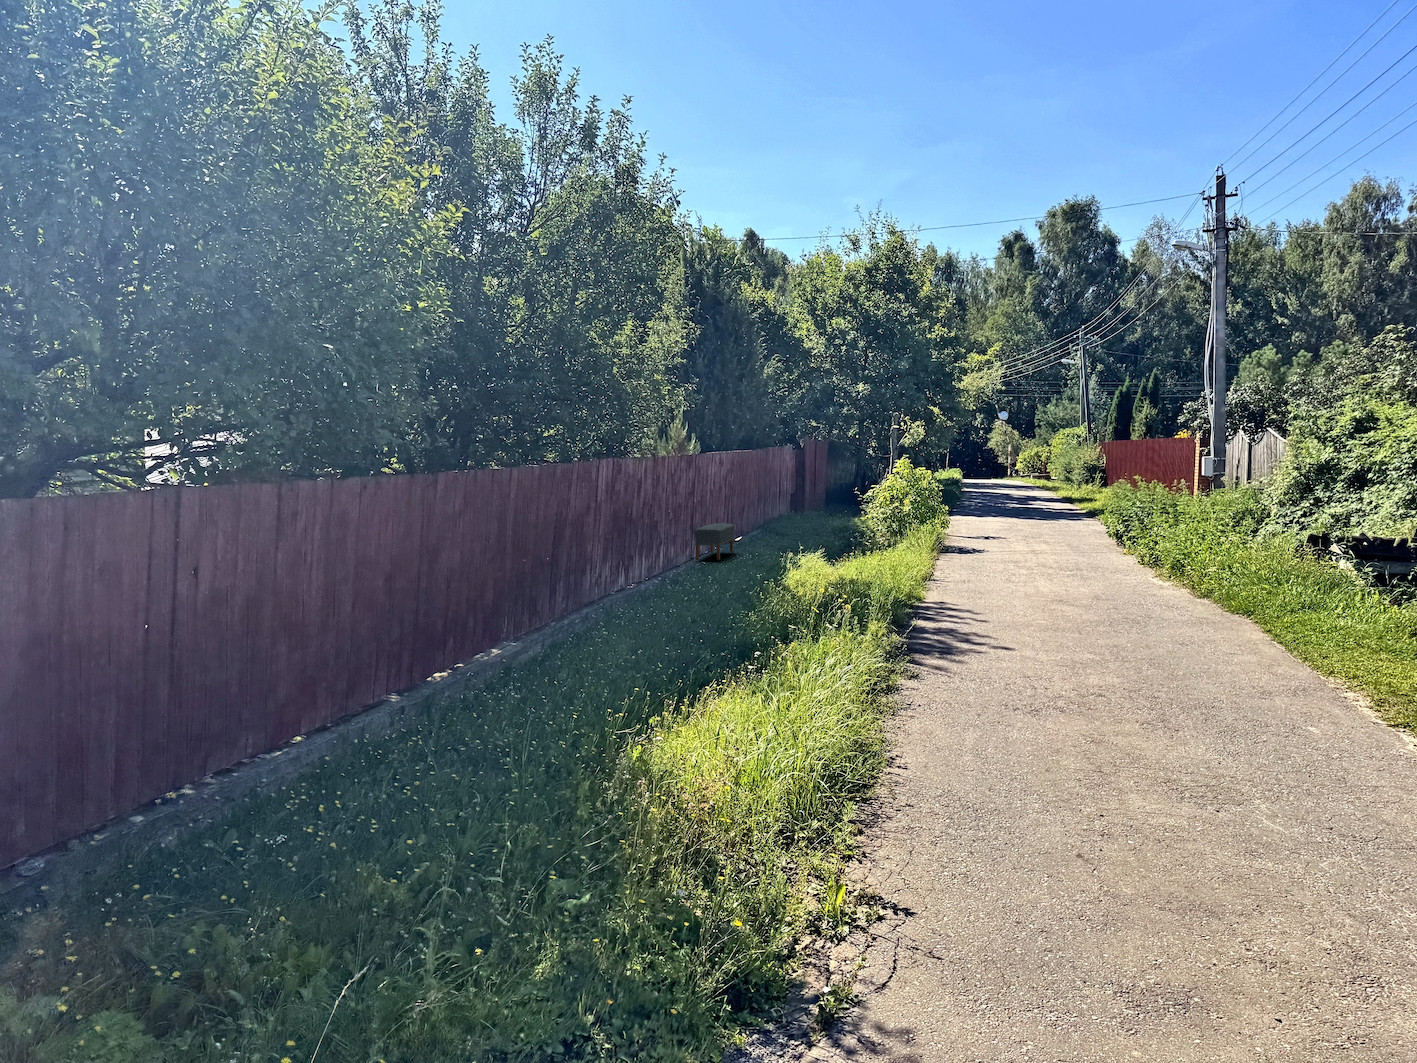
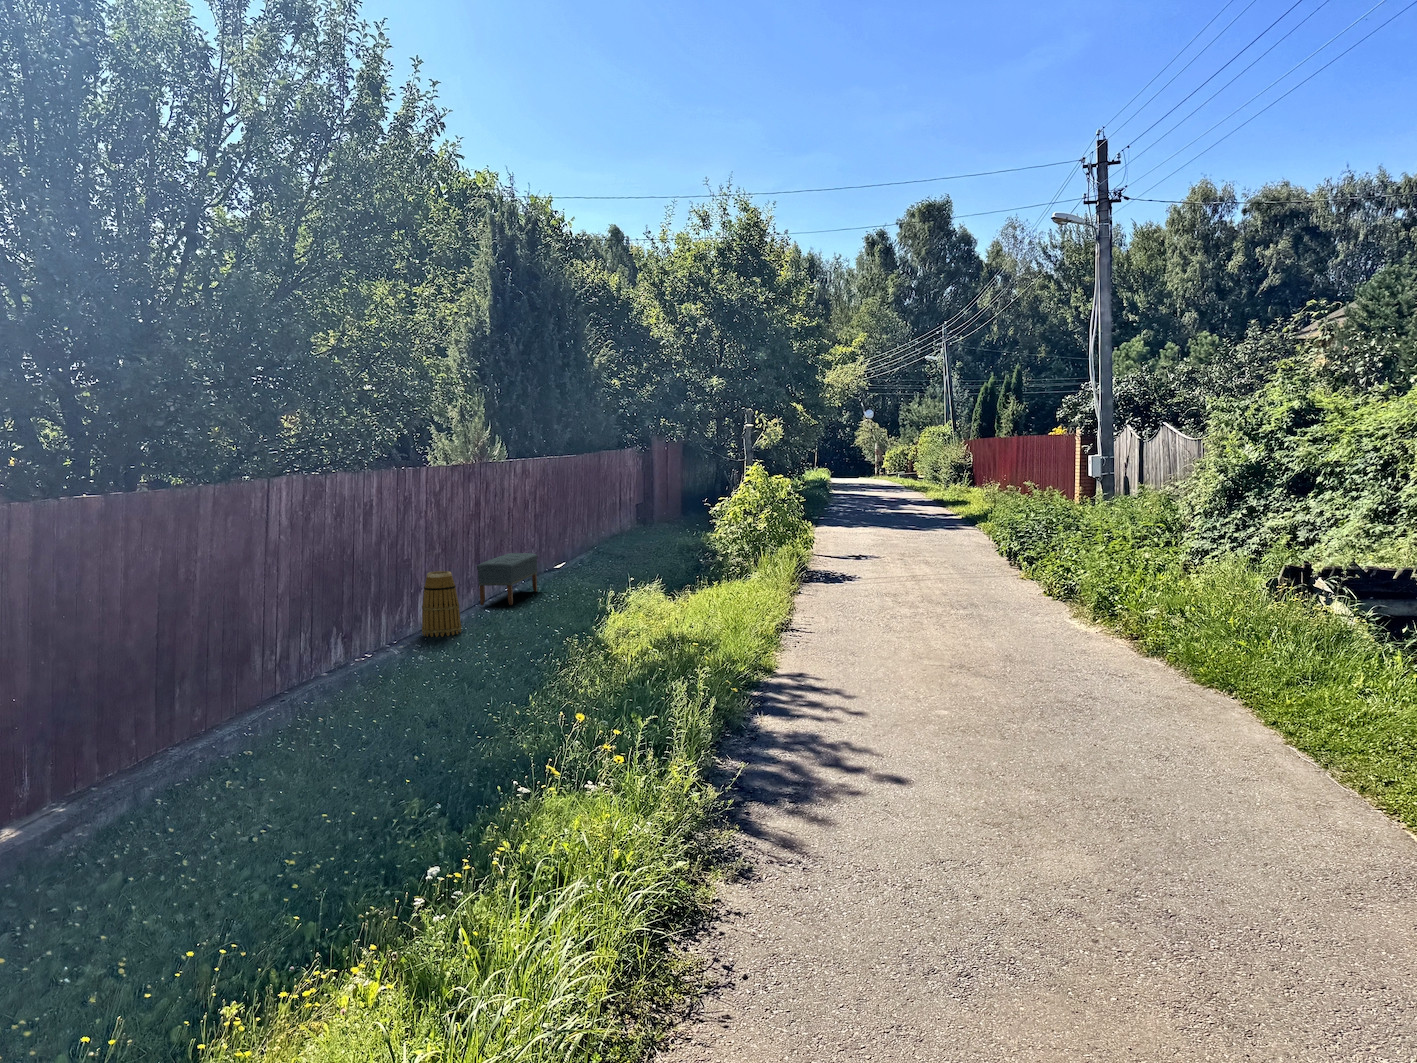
basket: none [666,530,694,576] -> present [422,571,462,637]

